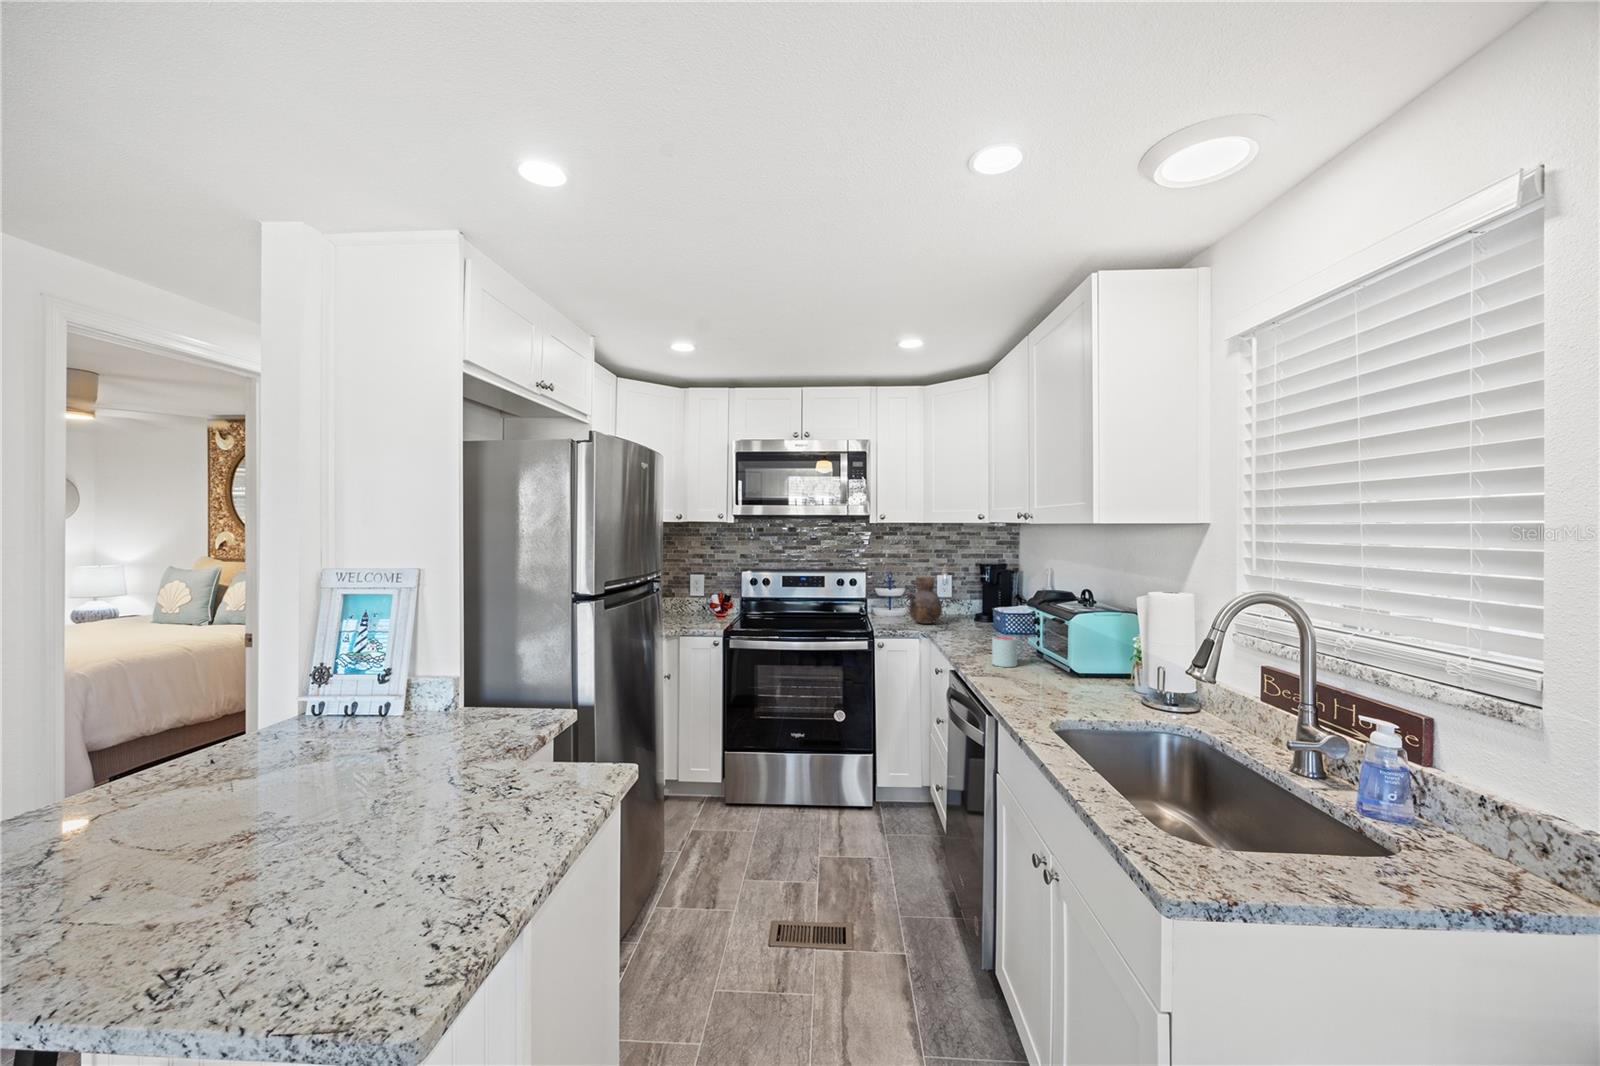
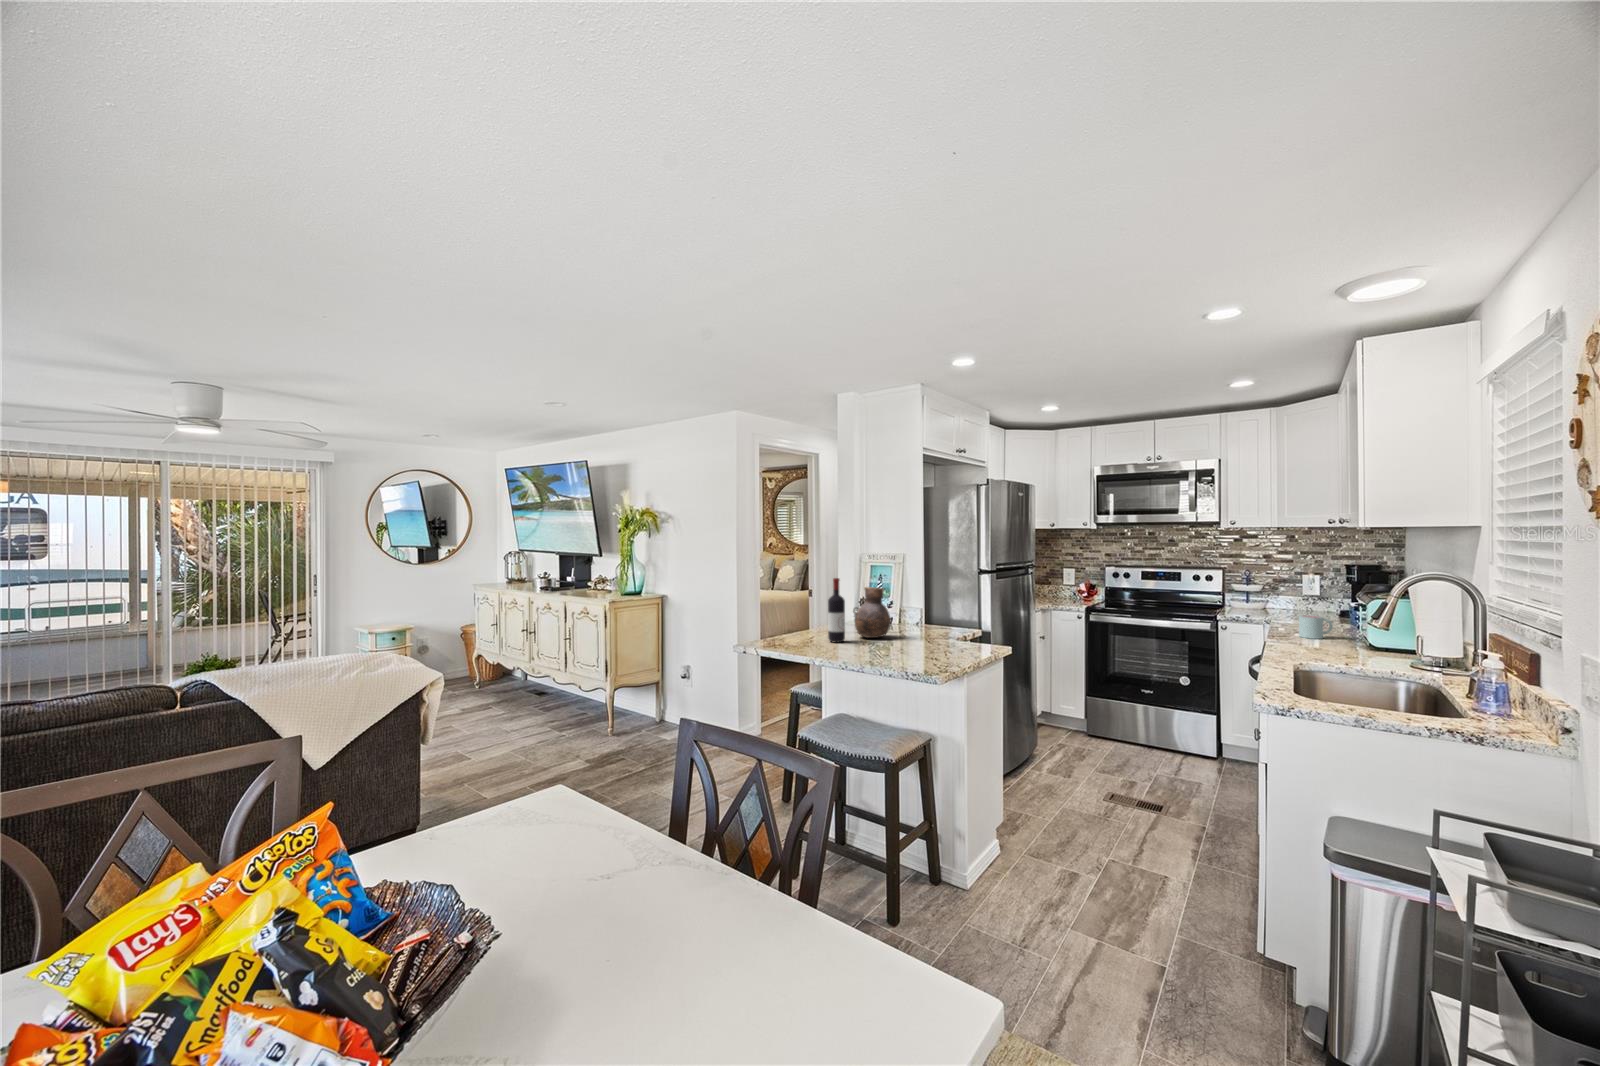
vase: present [908,577,942,624] -> present [853,587,891,638]
wine bottle: none [125,655,192,840] -> present [828,578,845,643]

